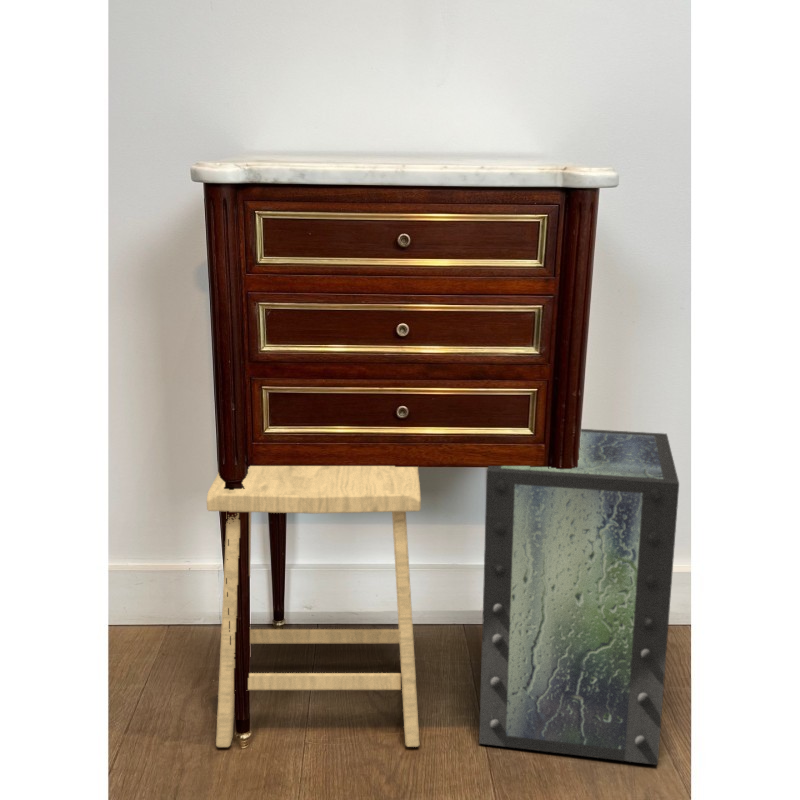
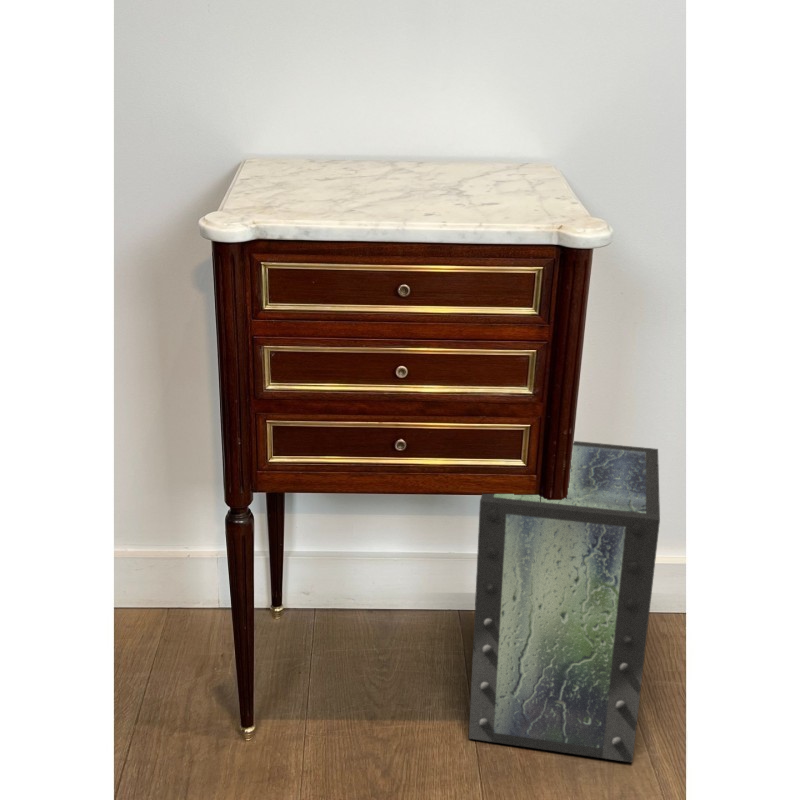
footstool: present [207,466,421,747] -> none [215,474,417,741]

